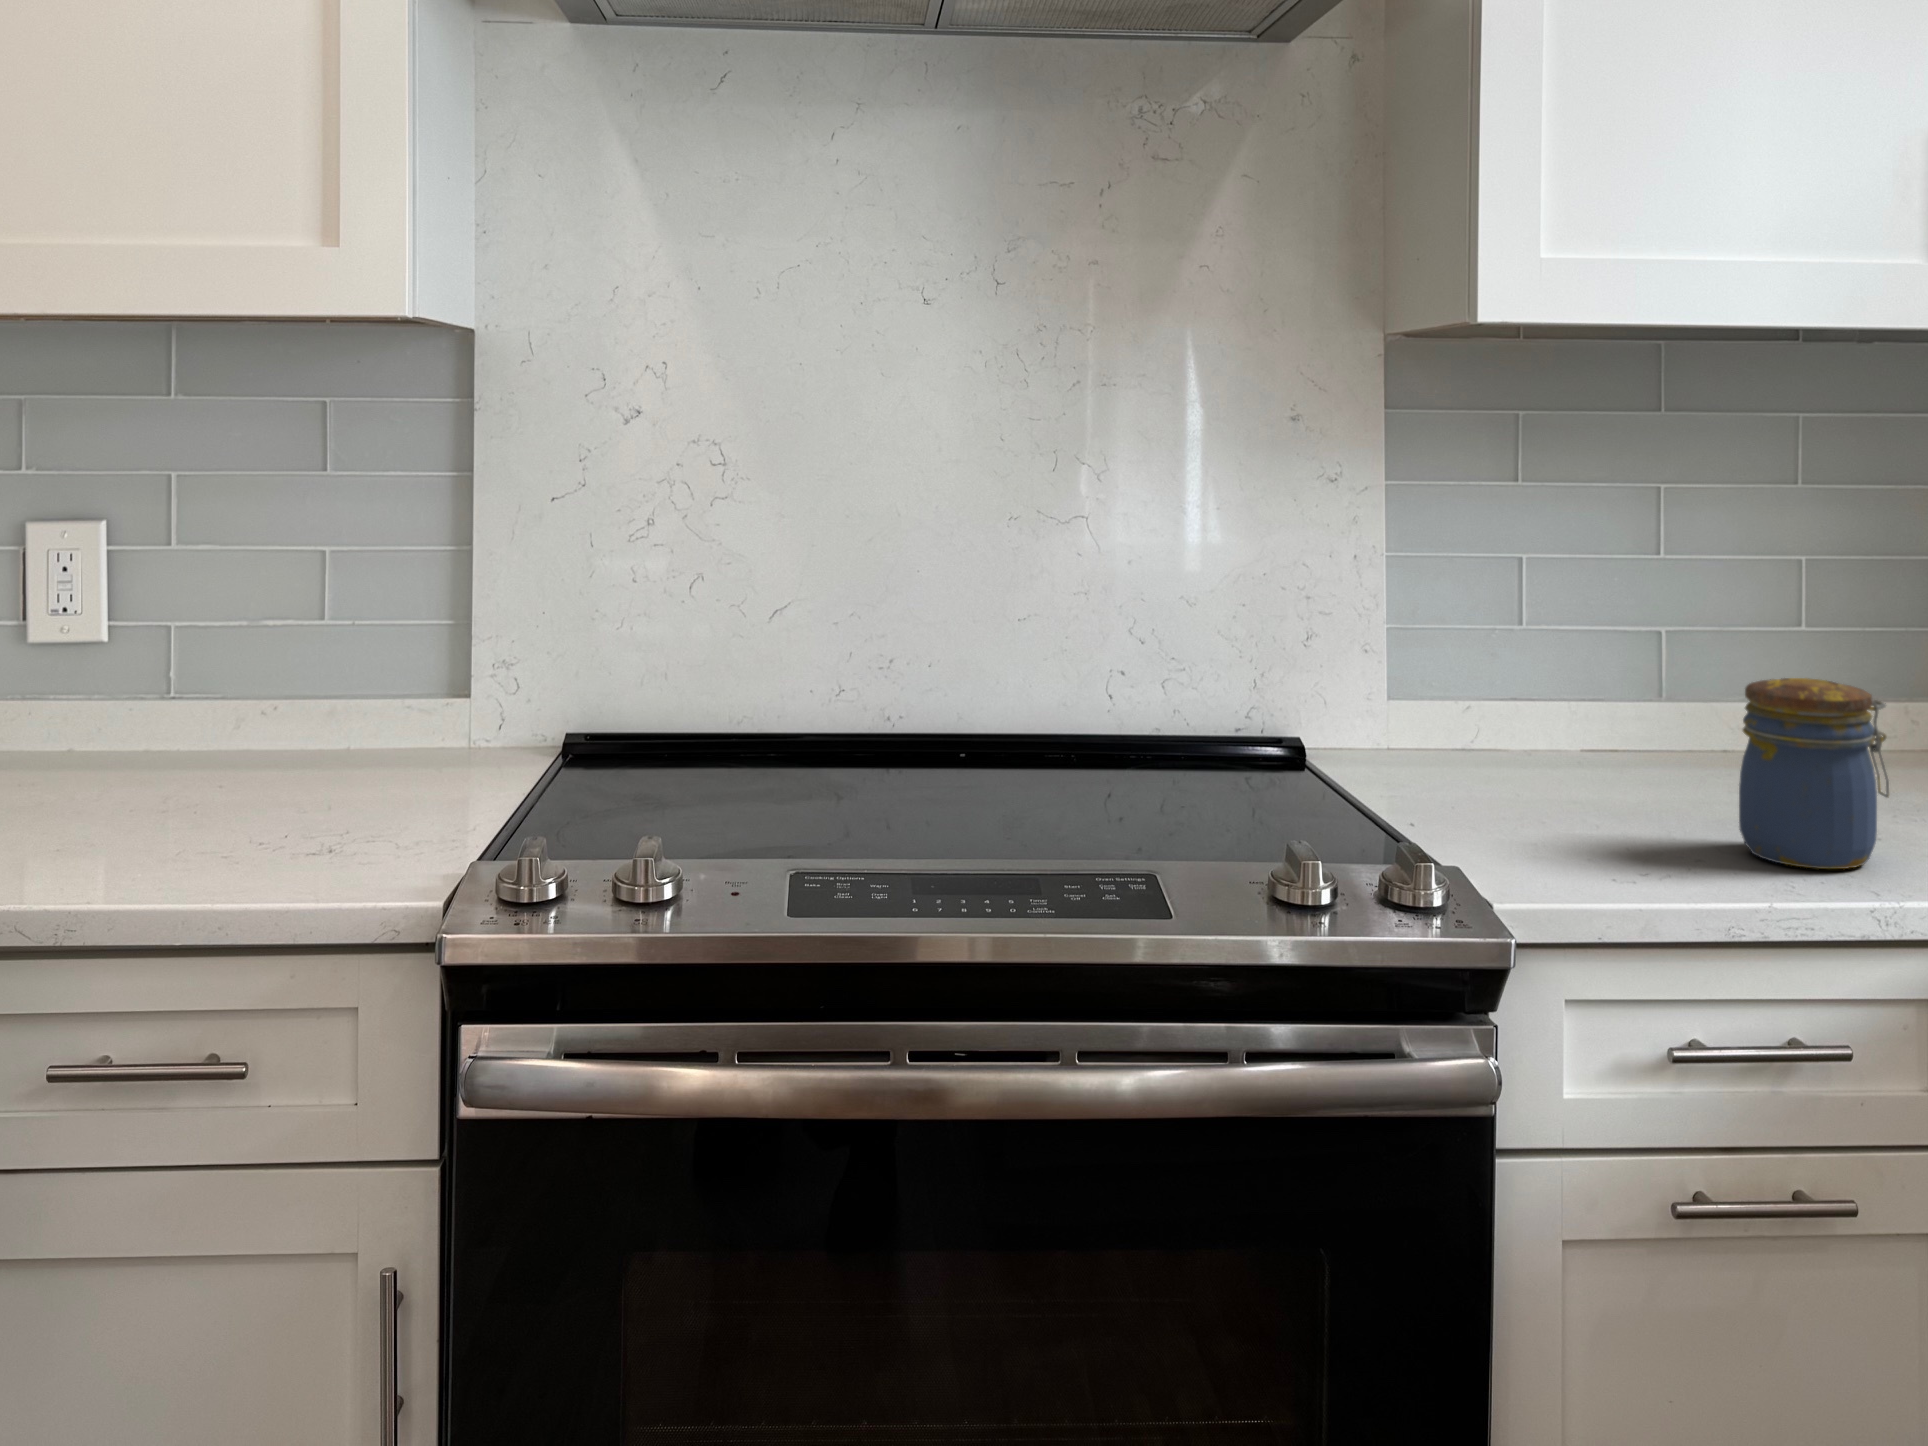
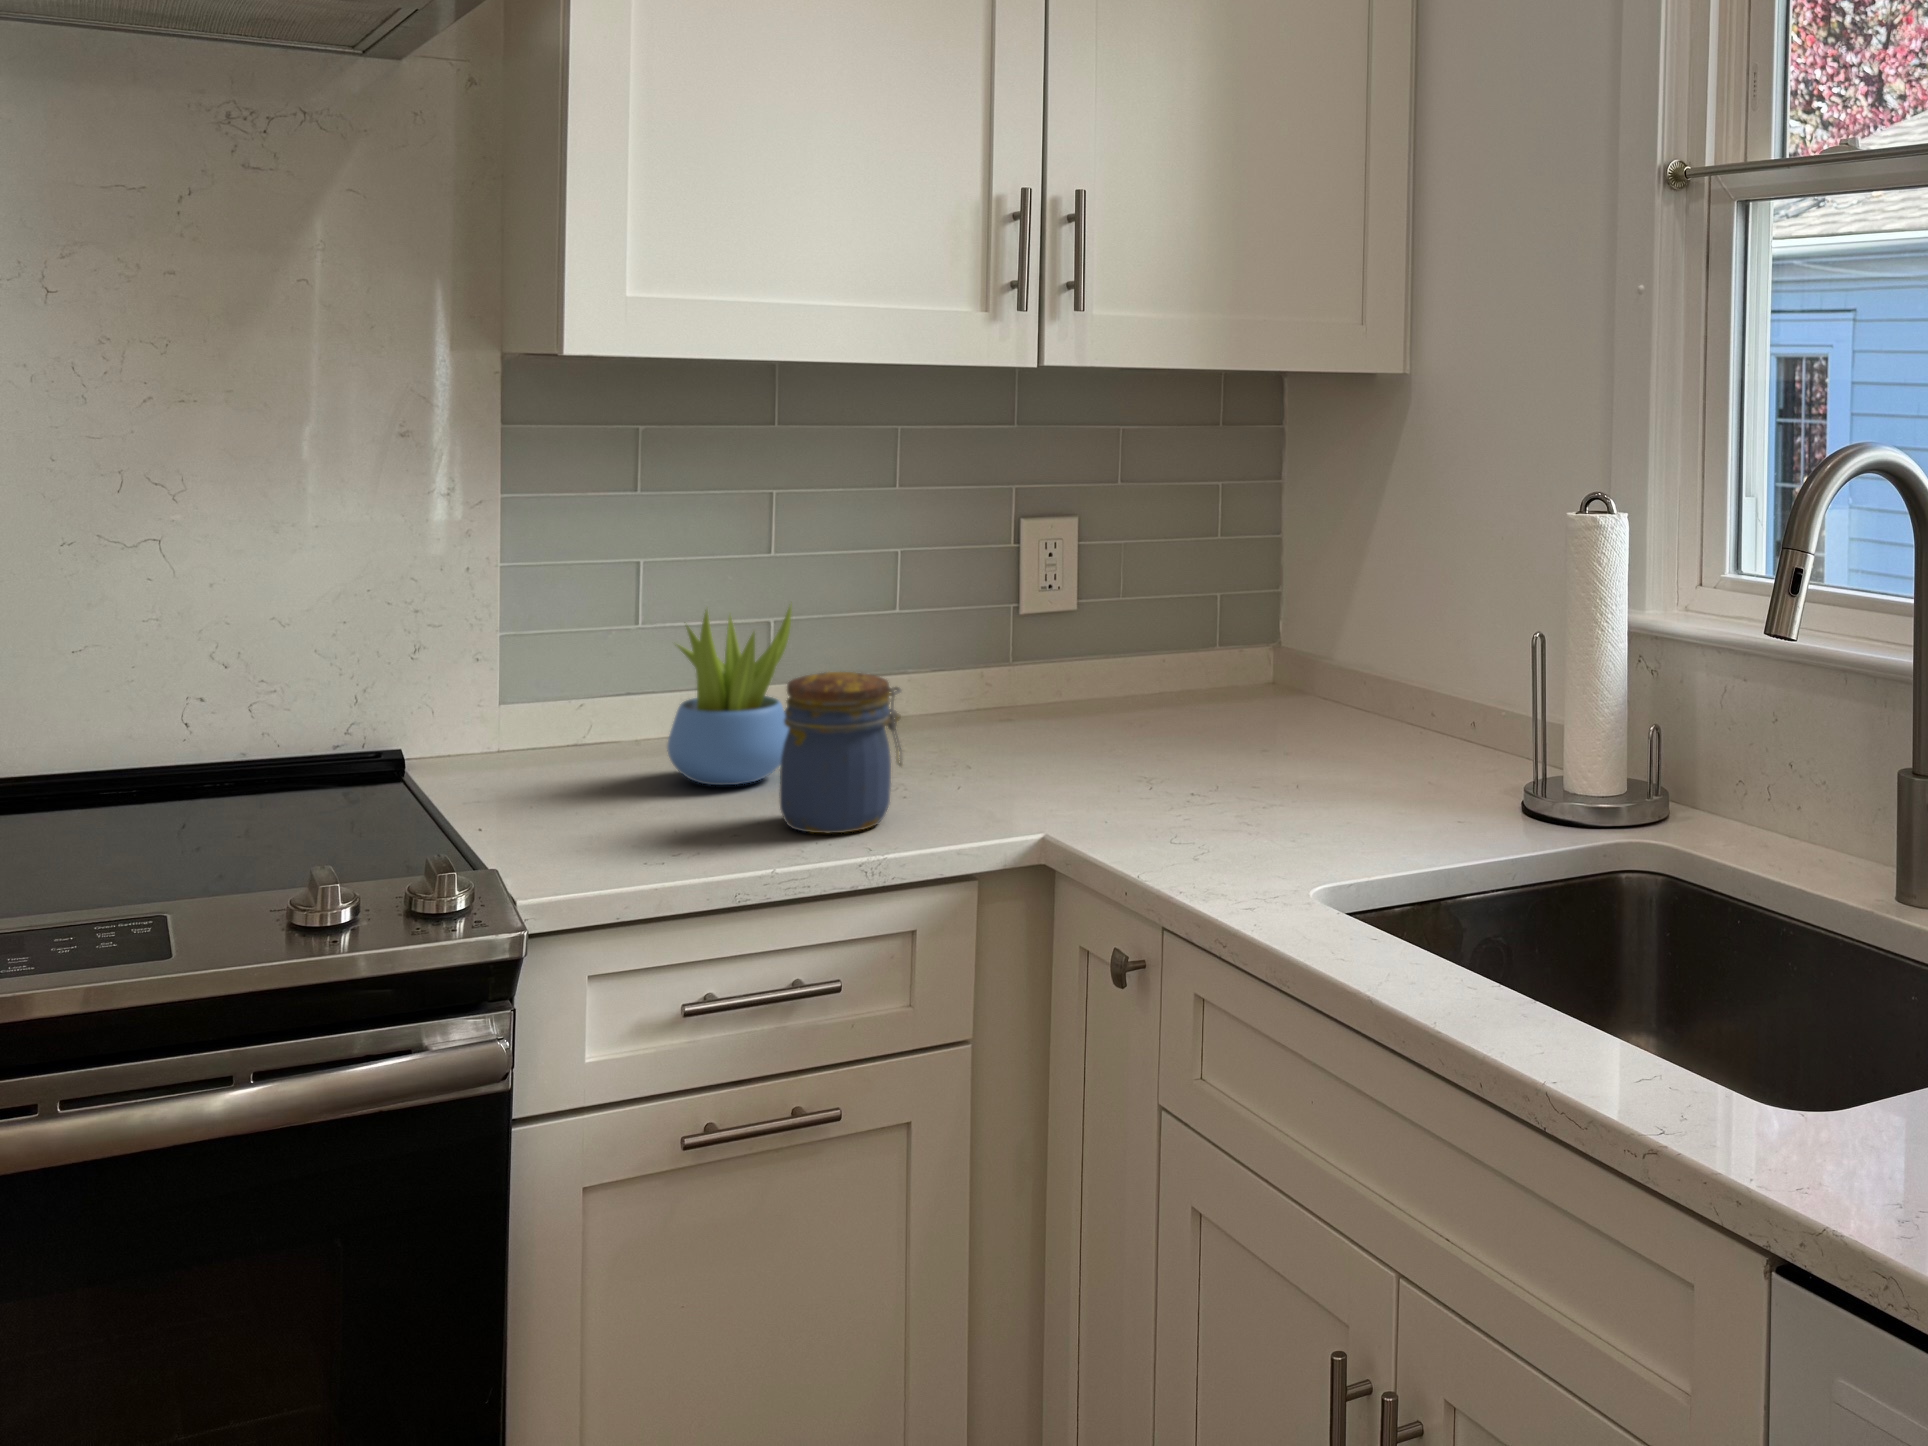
succulent plant: none [1579,599,1717,802] -> present [667,605,792,785]

